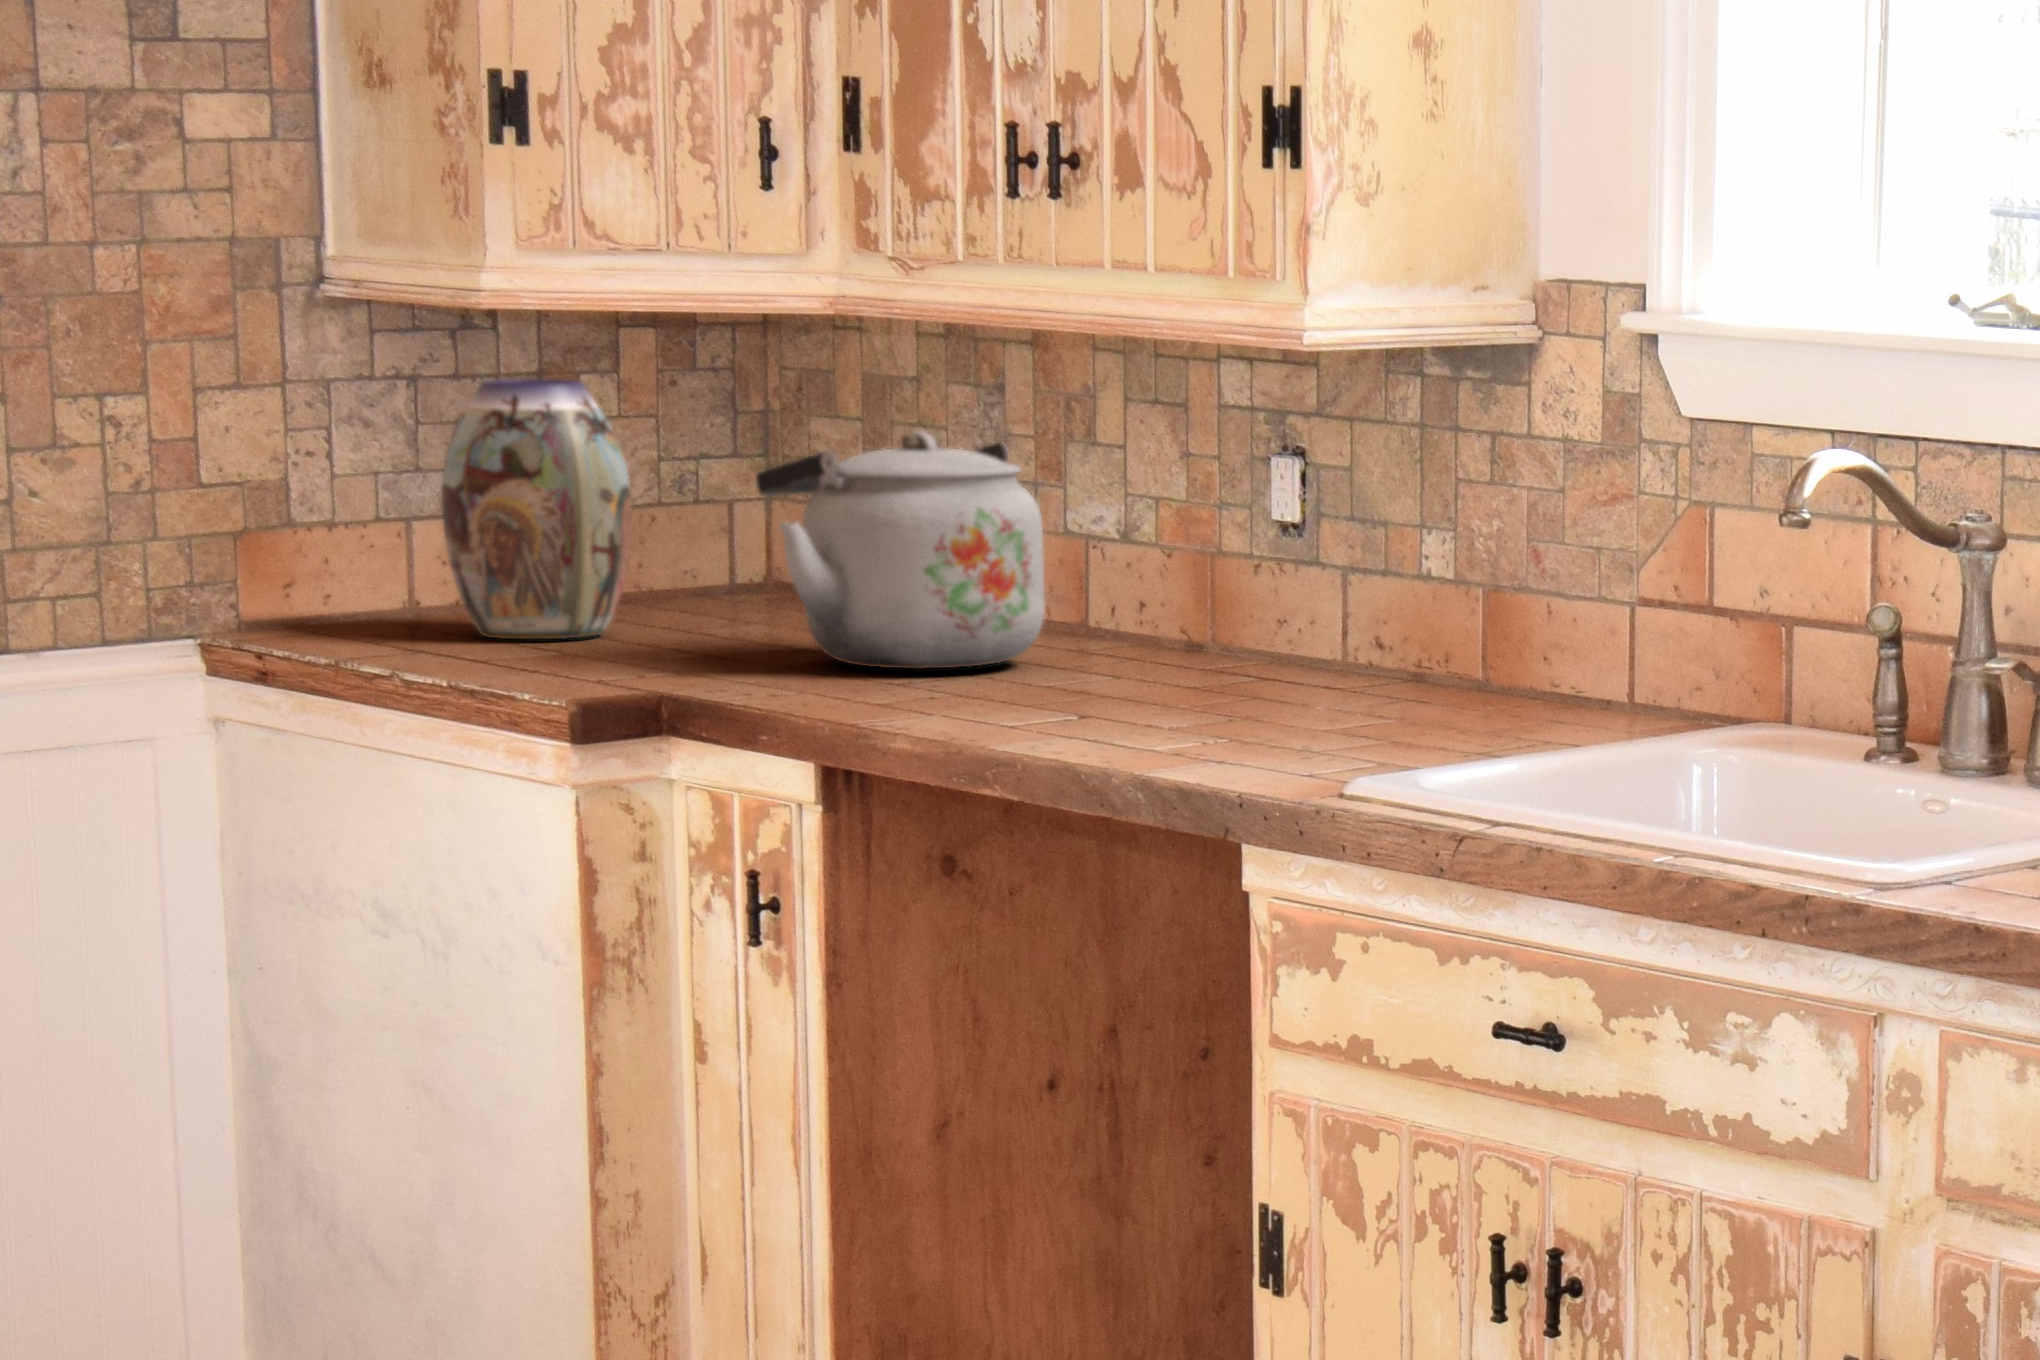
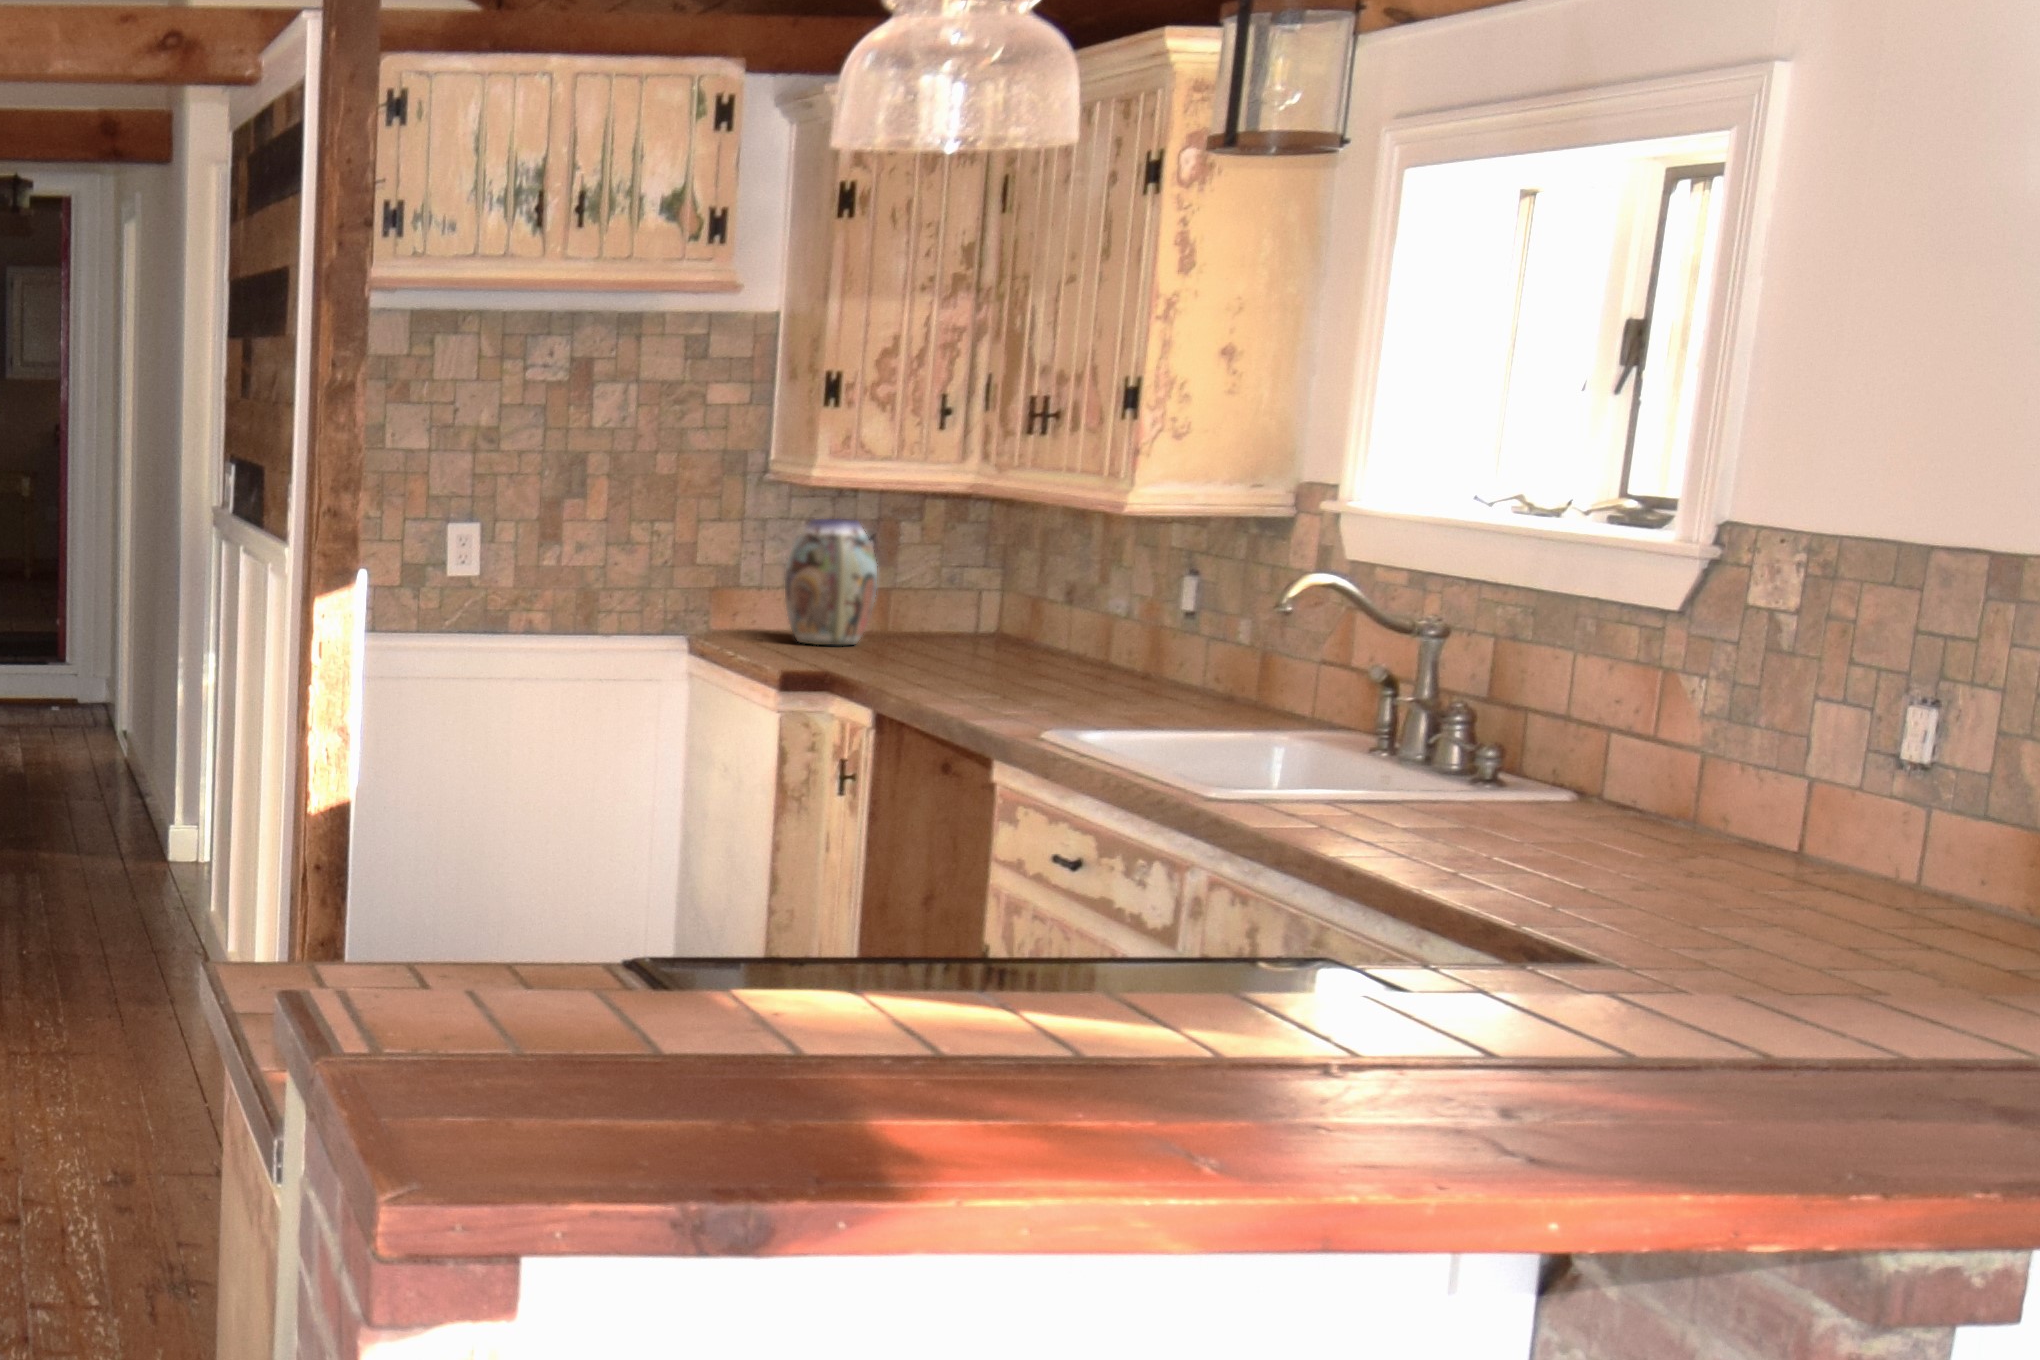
kettle: present [756,431,1045,669] -> none [898,551,1047,671]

